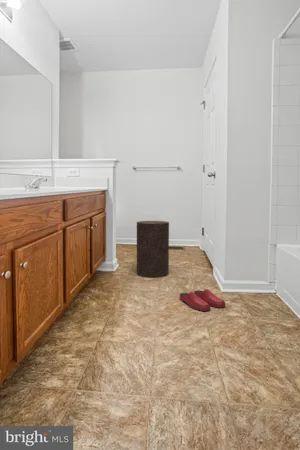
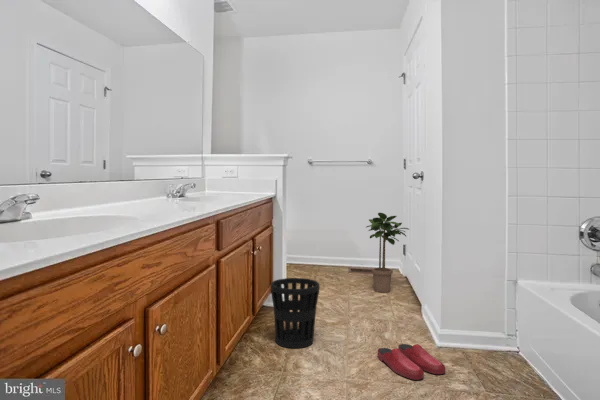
potted plant: none [174,203,205,261] -> present [367,213,409,292]
stool: present [137,221,169,277] -> none [315,238,360,318]
wastebasket: none [104,247,139,295] -> present [271,278,319,348]

